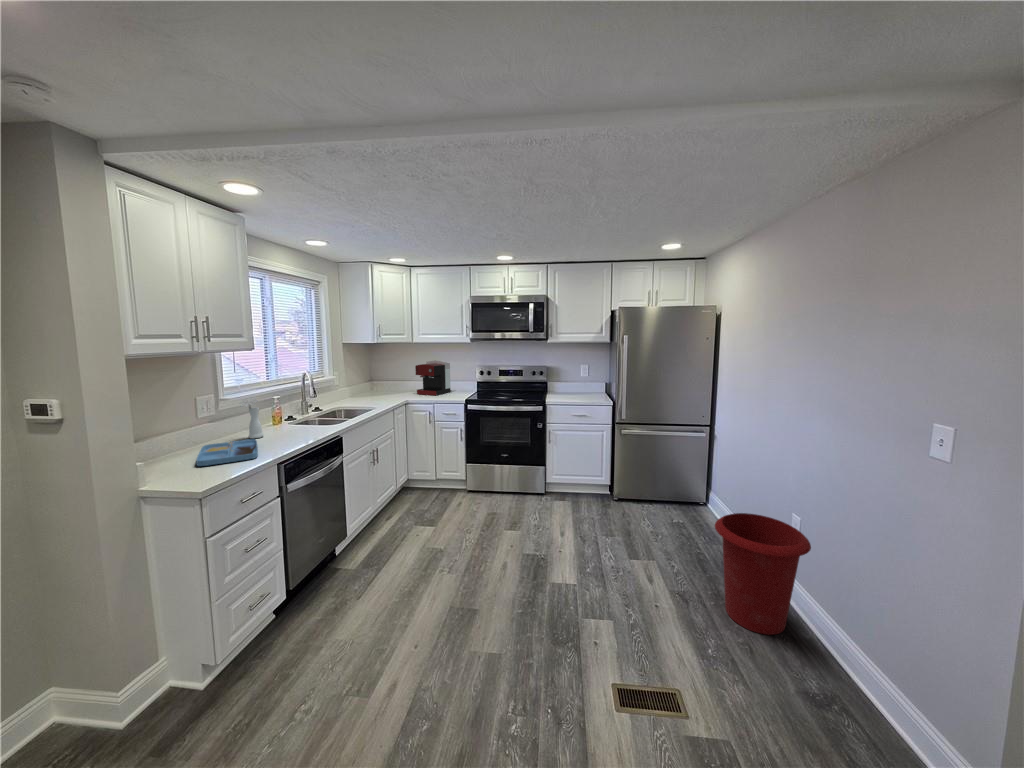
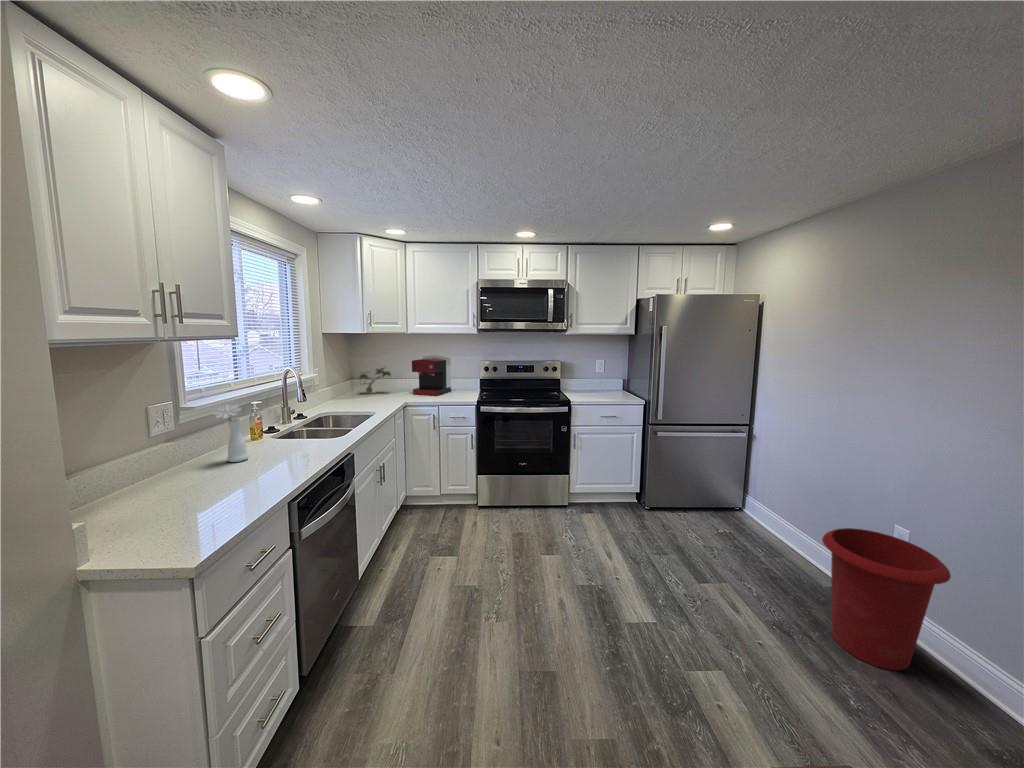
potted plant: none [369,370,403,393] -> present [359,368,391,394]
tray: present [197,439,258,466] -> none [163,465,258,516]

